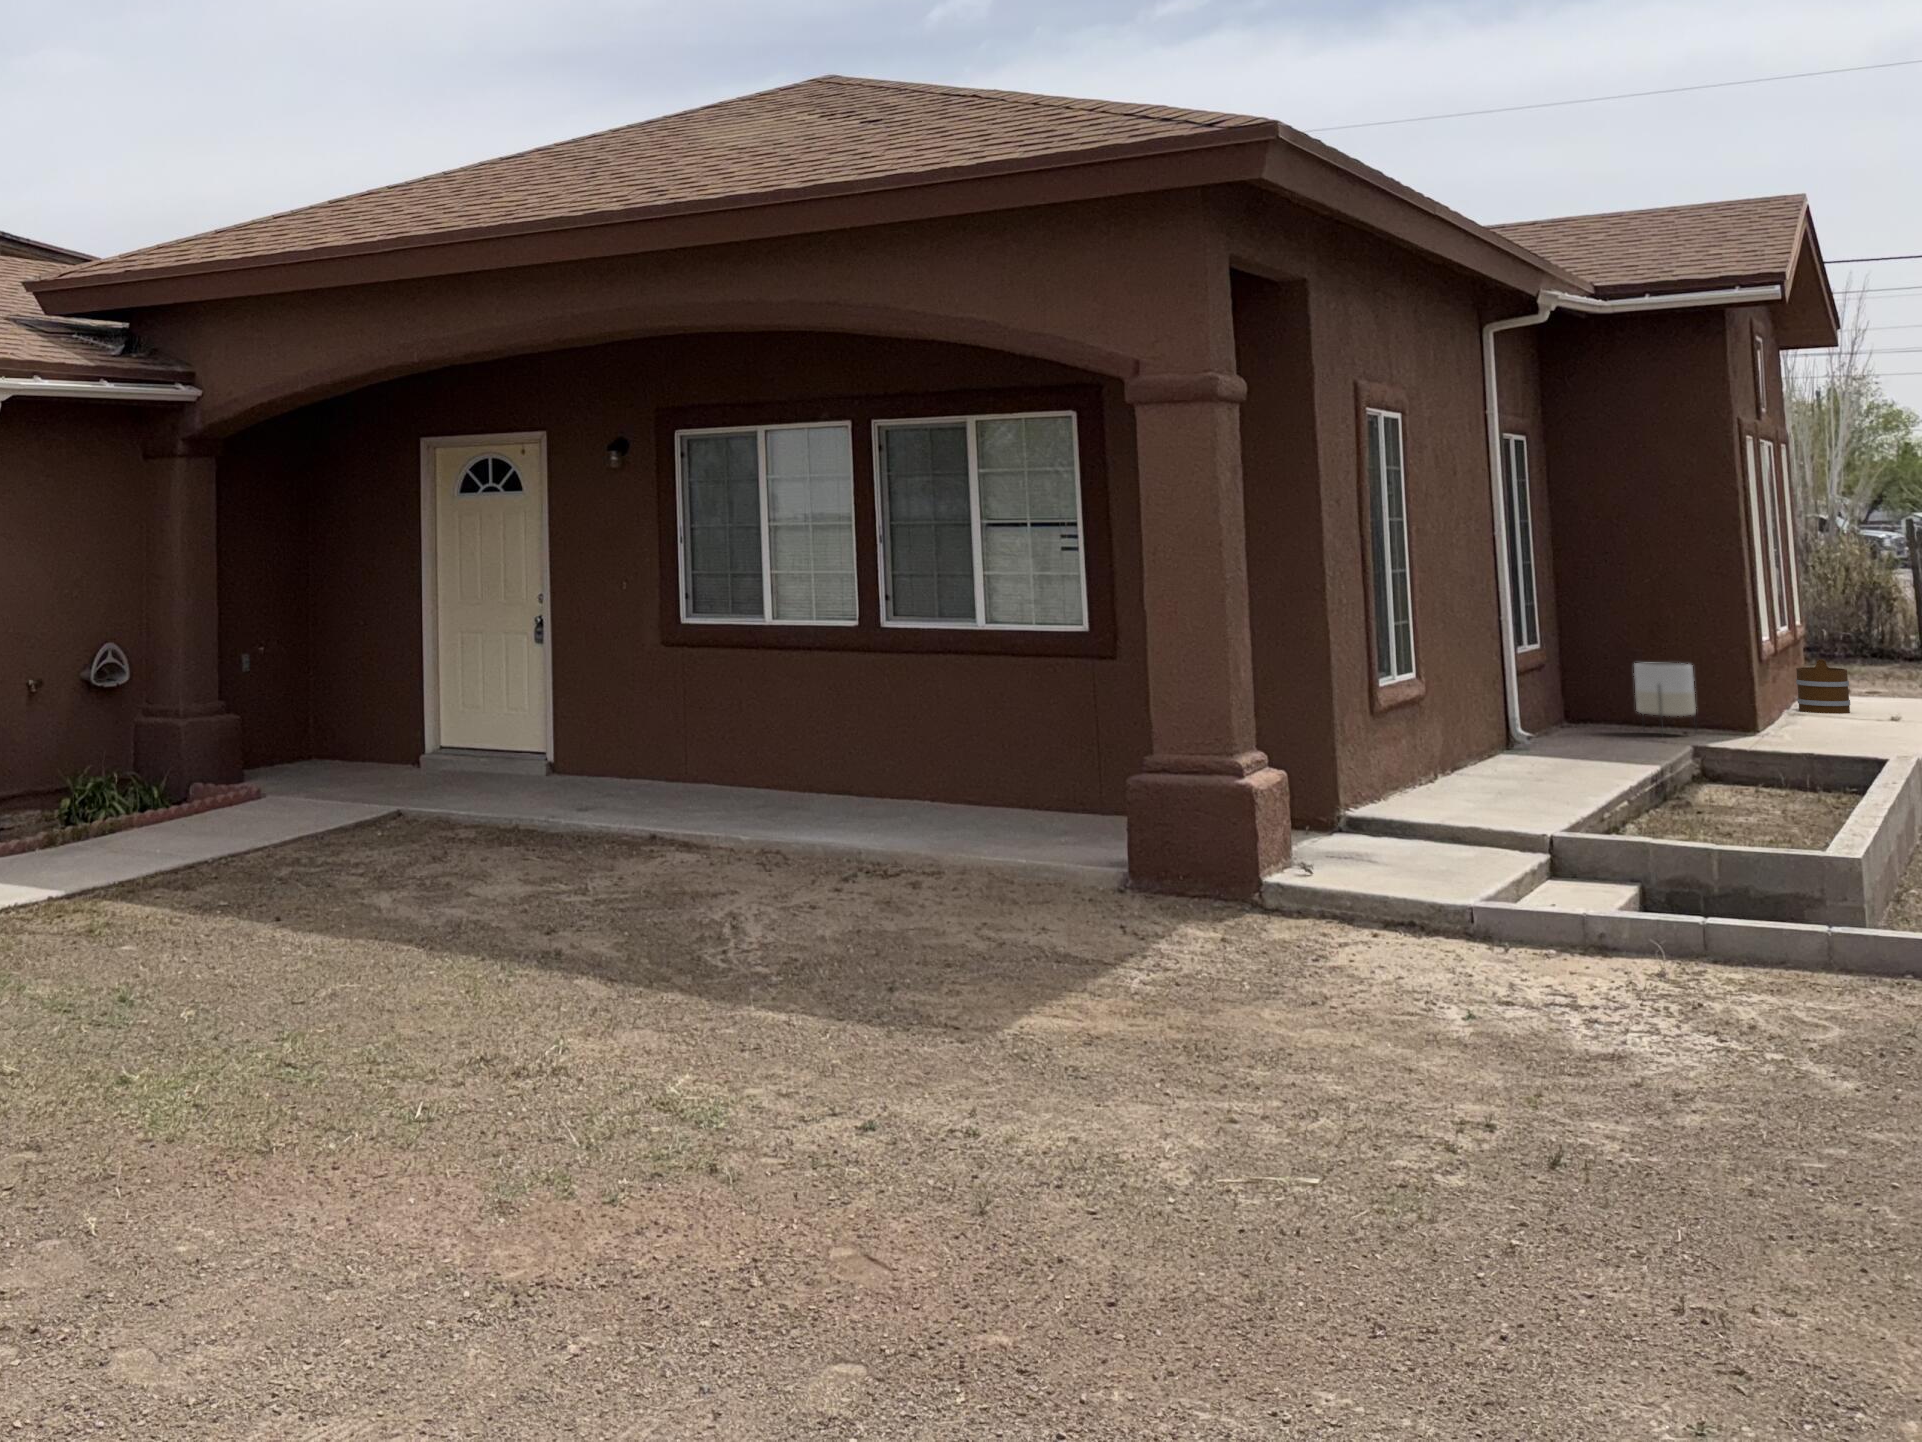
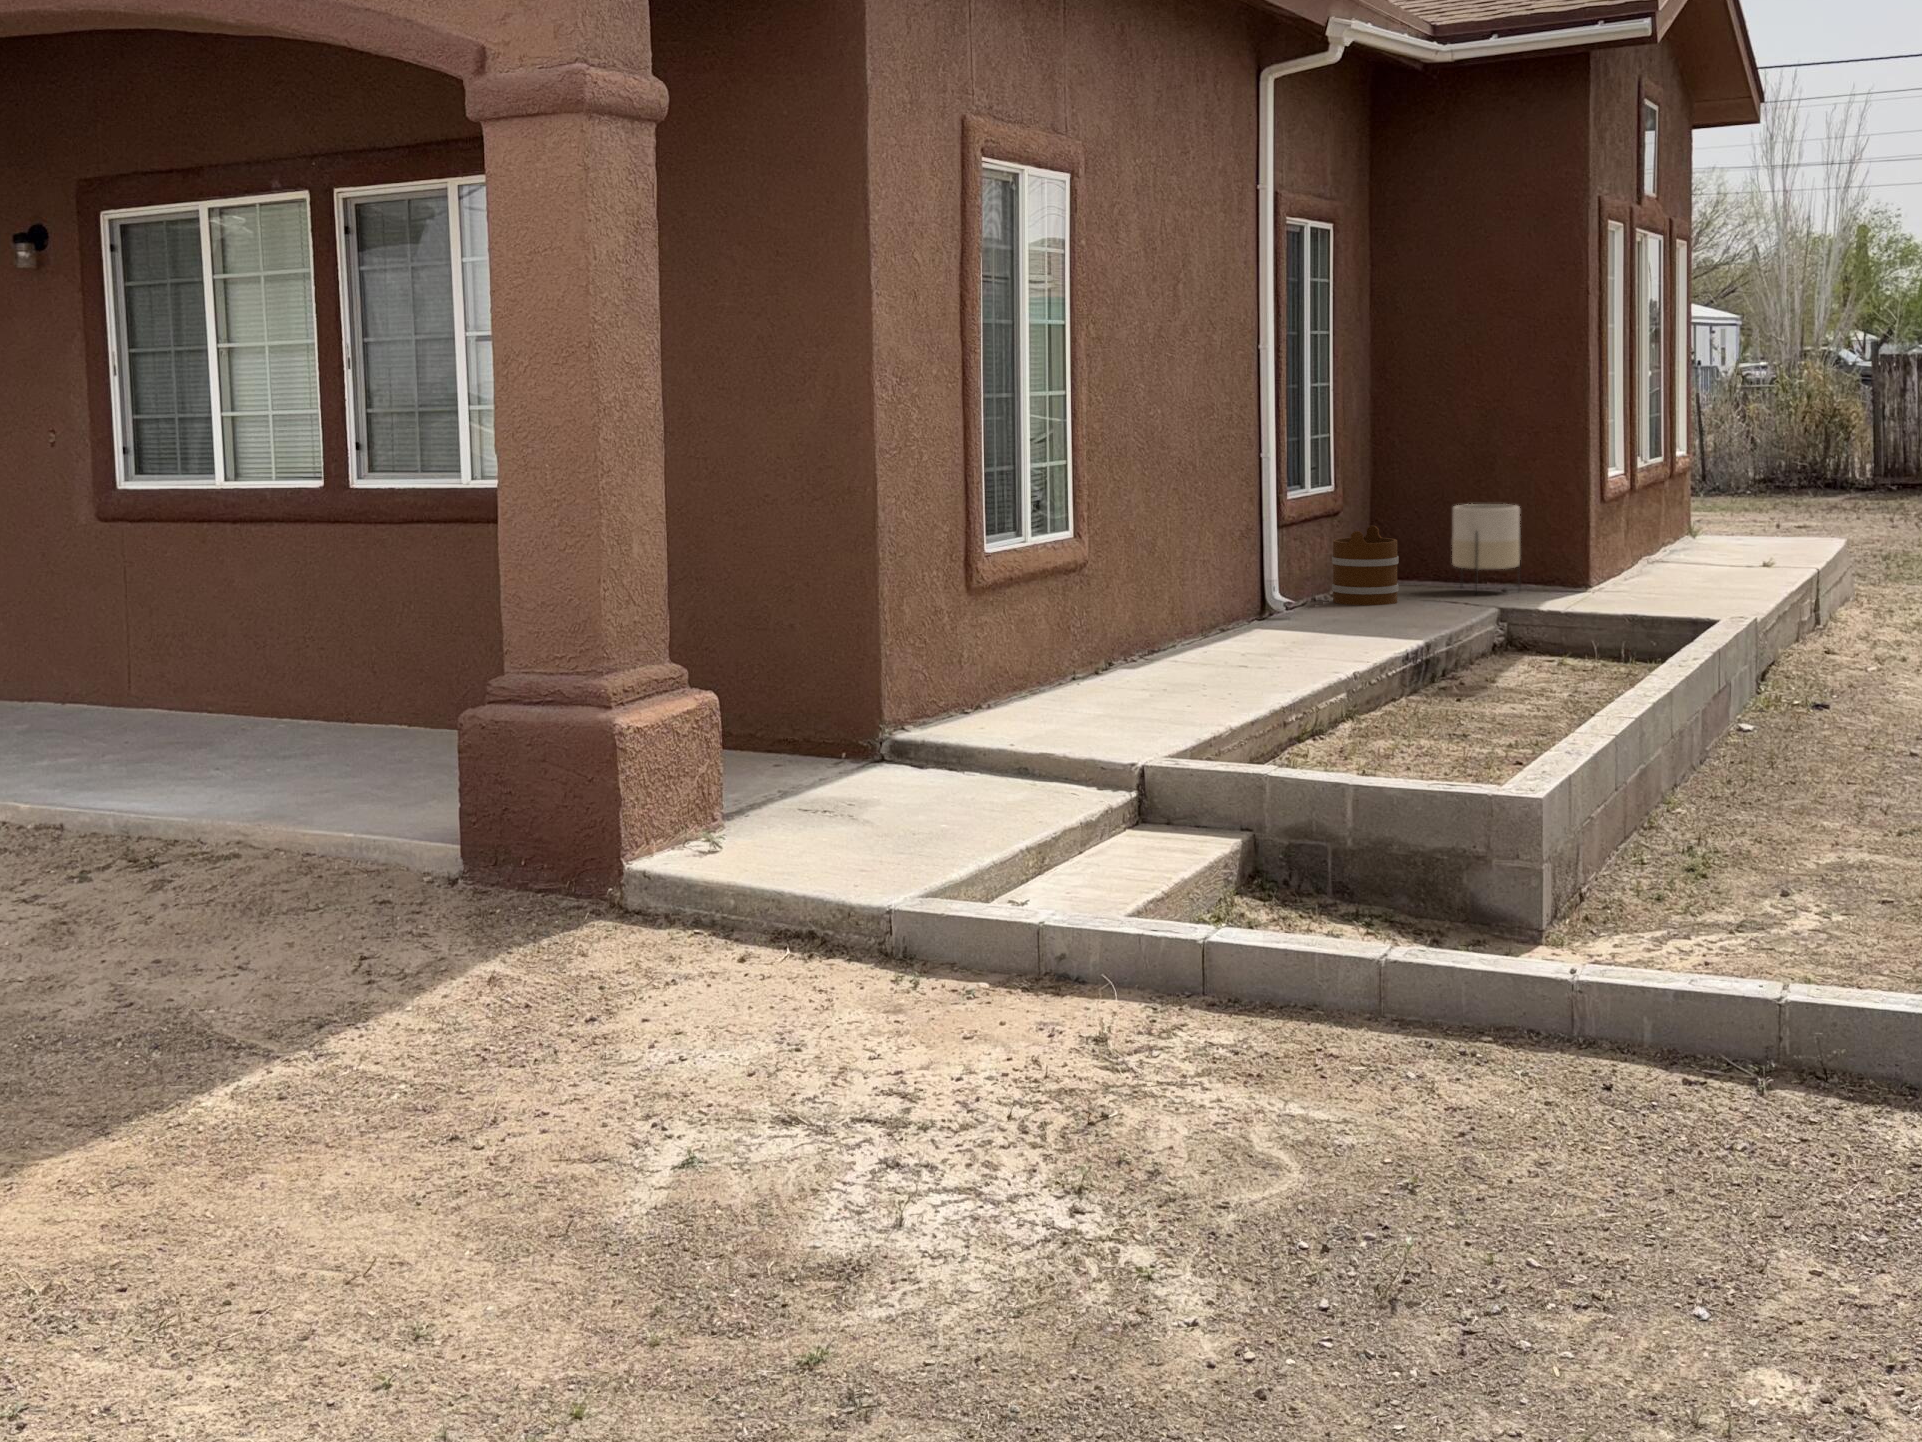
bucket: present [1796,659,1850,714] -> present [1332,526,1399,605]

